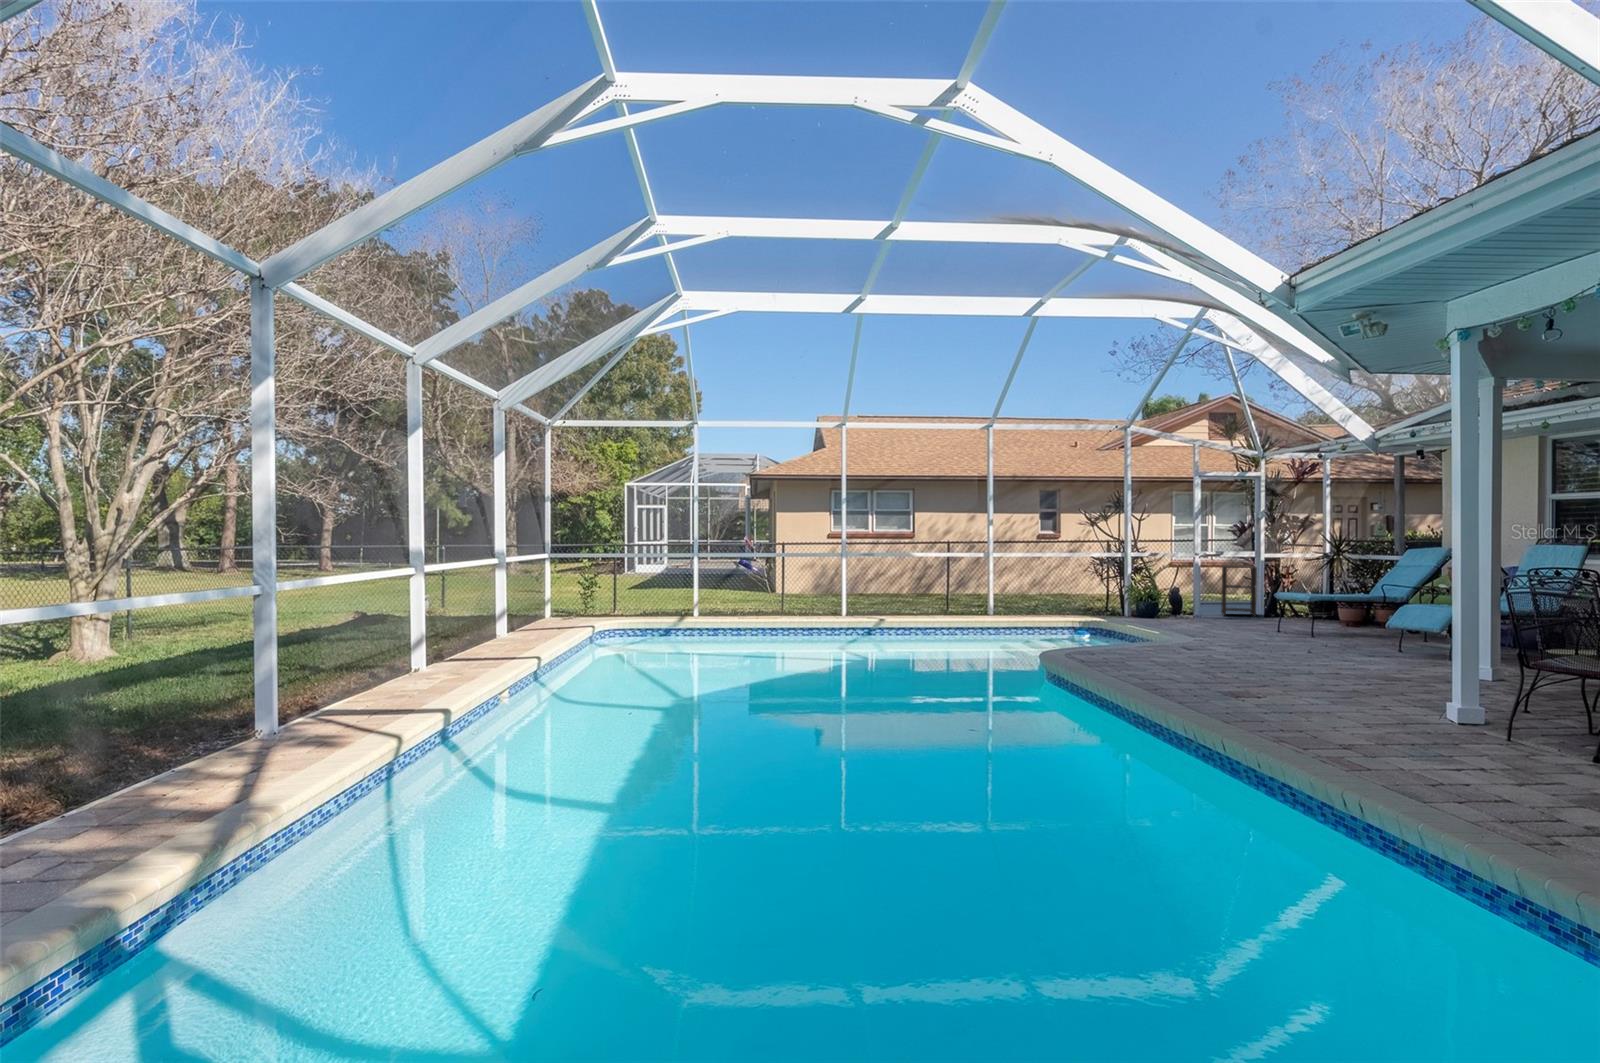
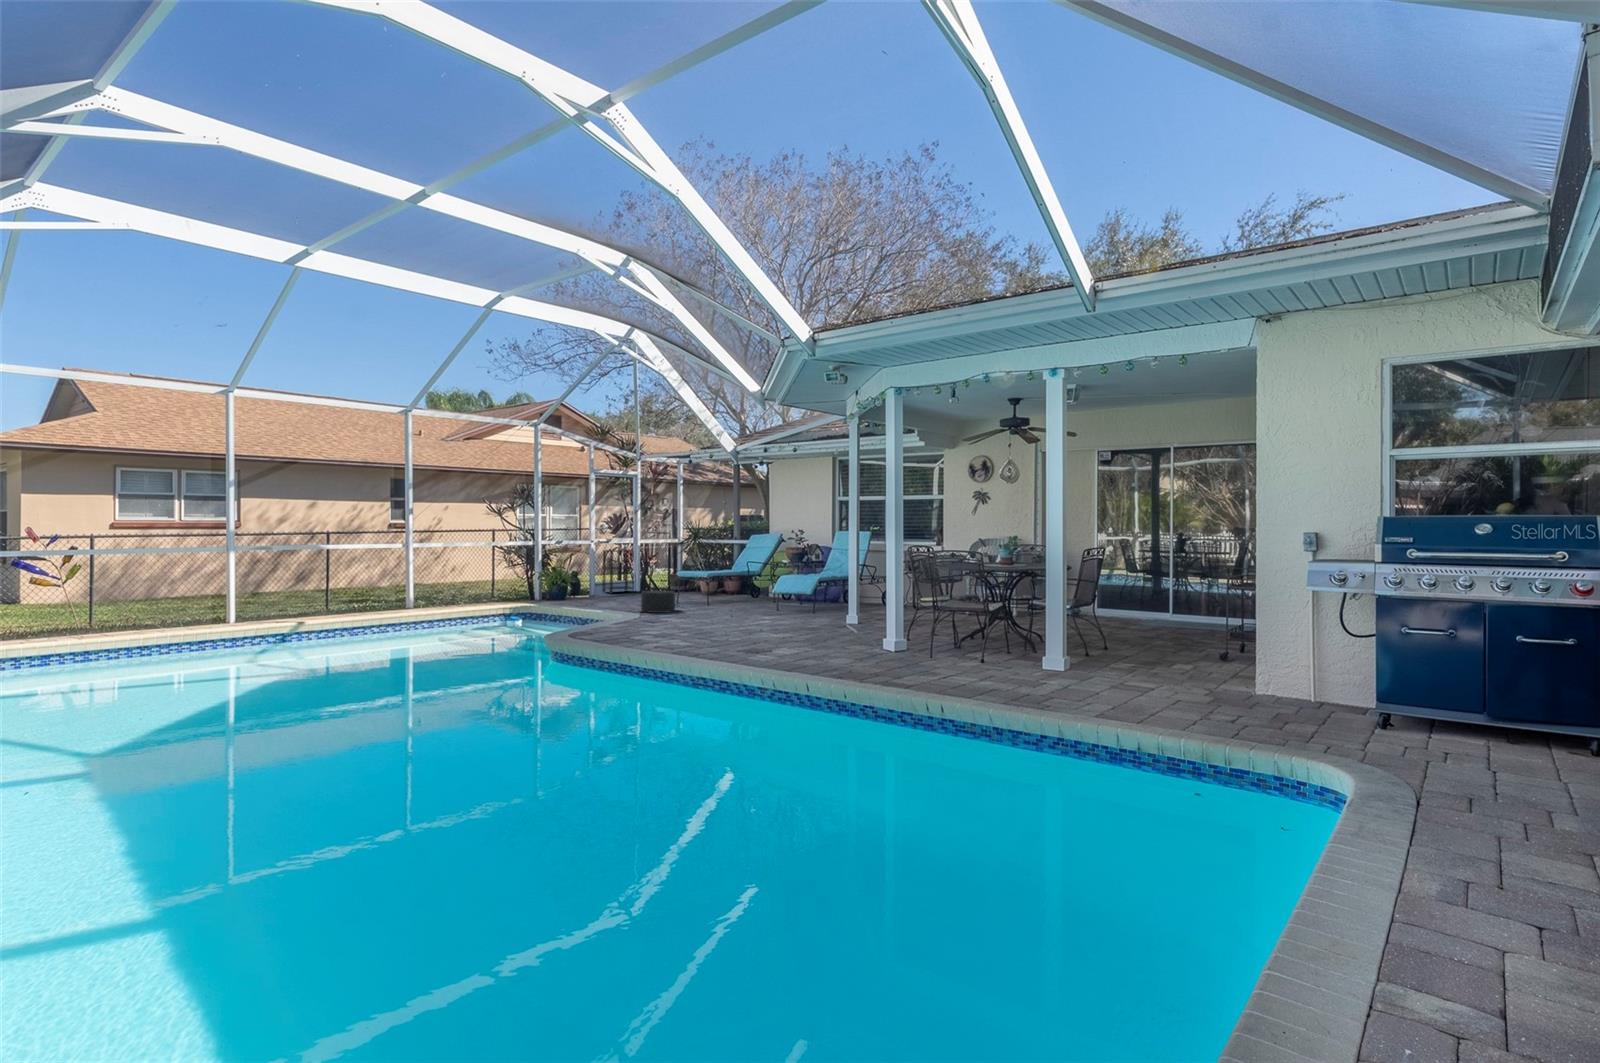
pouf: none [1183,613,1238,640] -> present [638,591,679,613]

